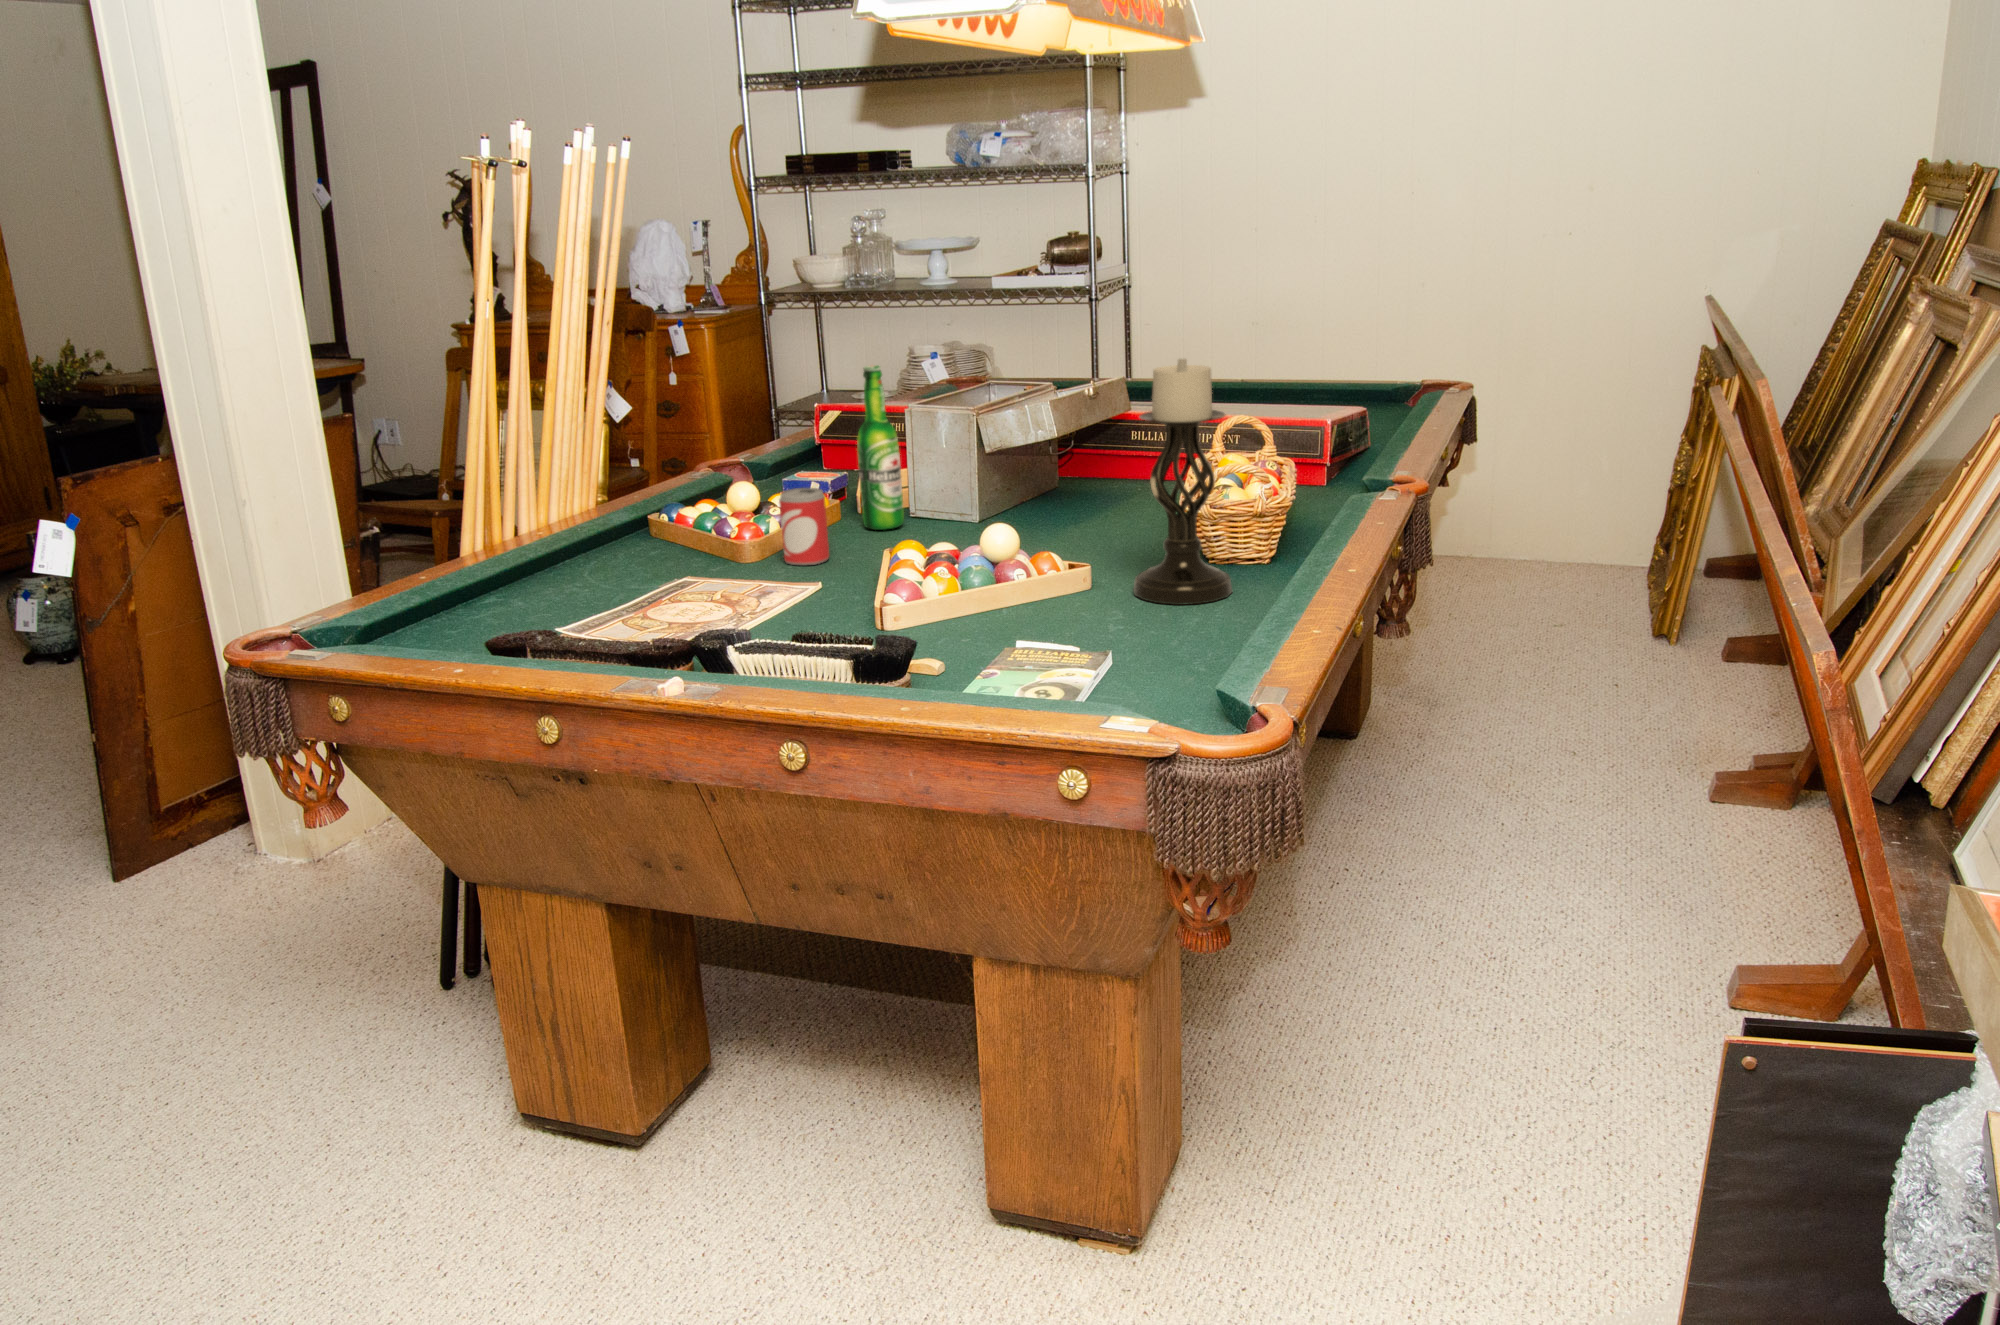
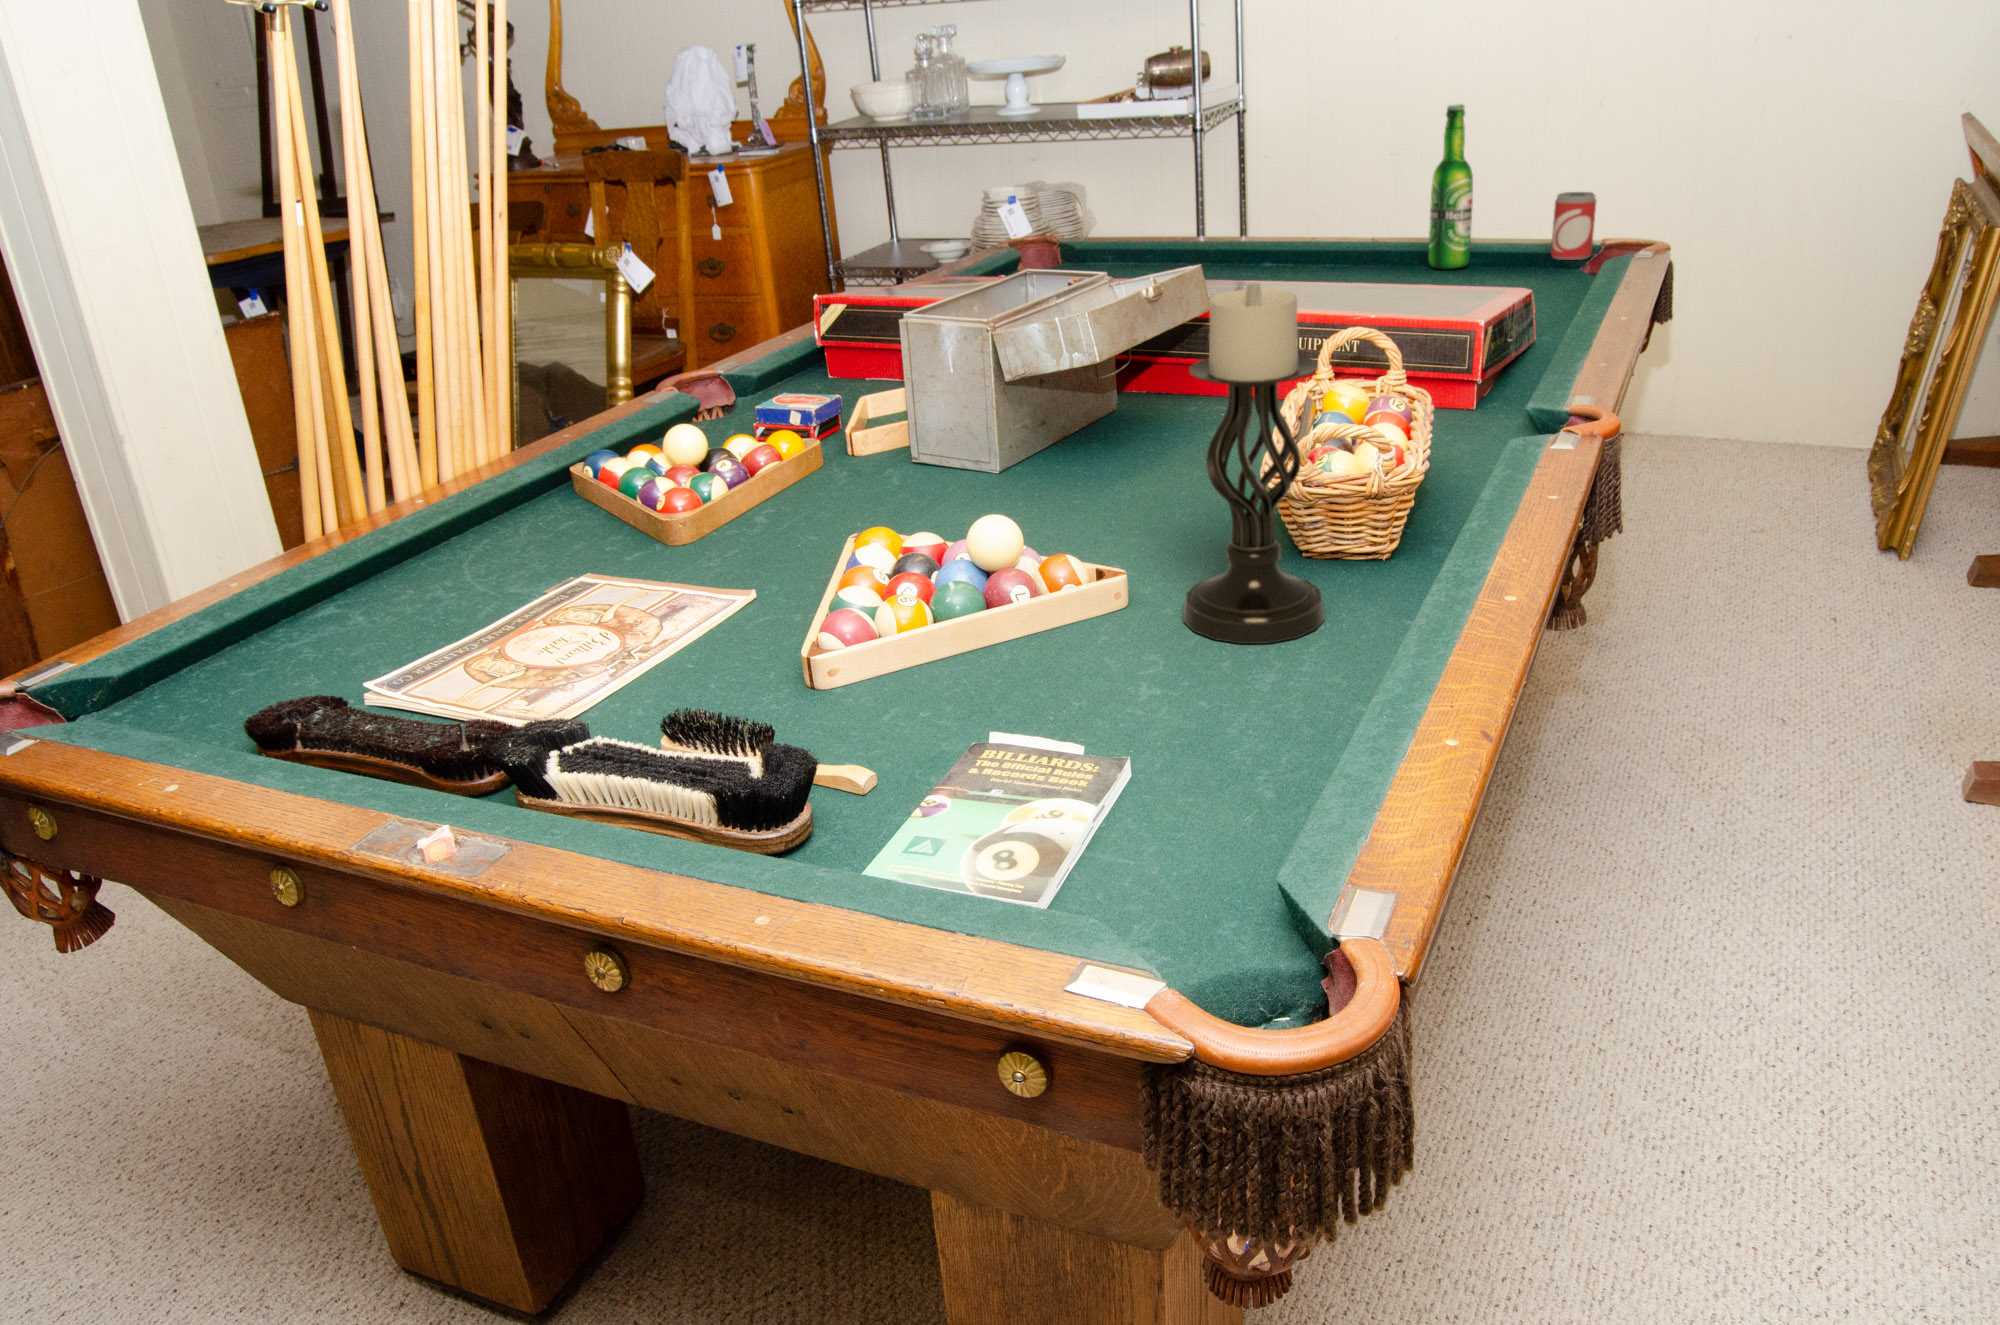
beer bottle: present [857,365,904,530] -> present [1429,104,1473,269]
beer can: present [779,488,829,565] -> present [1551,192,1596,260]

